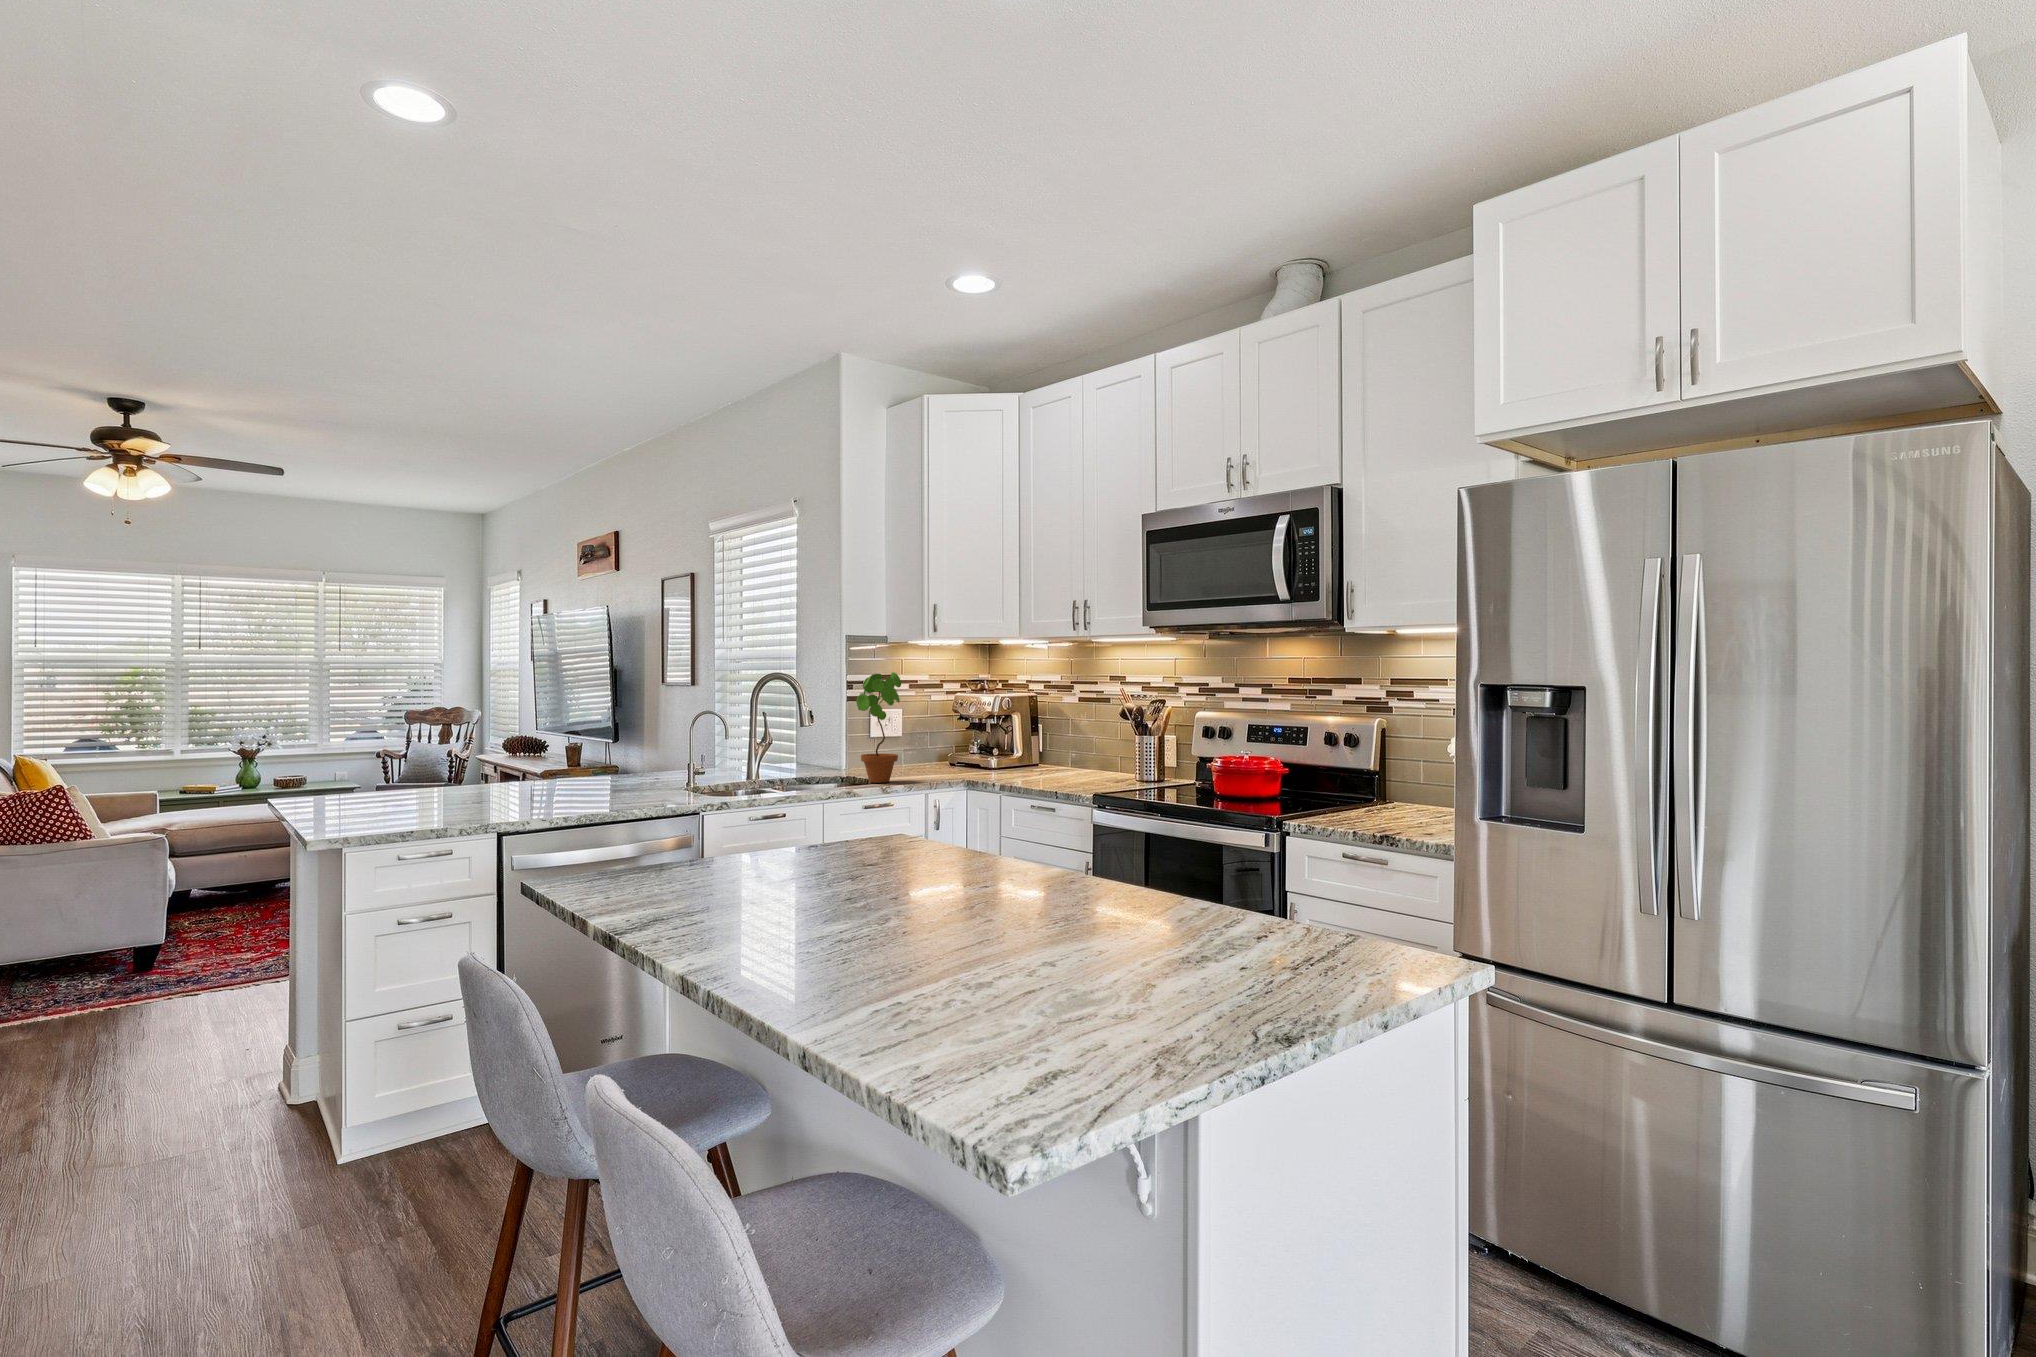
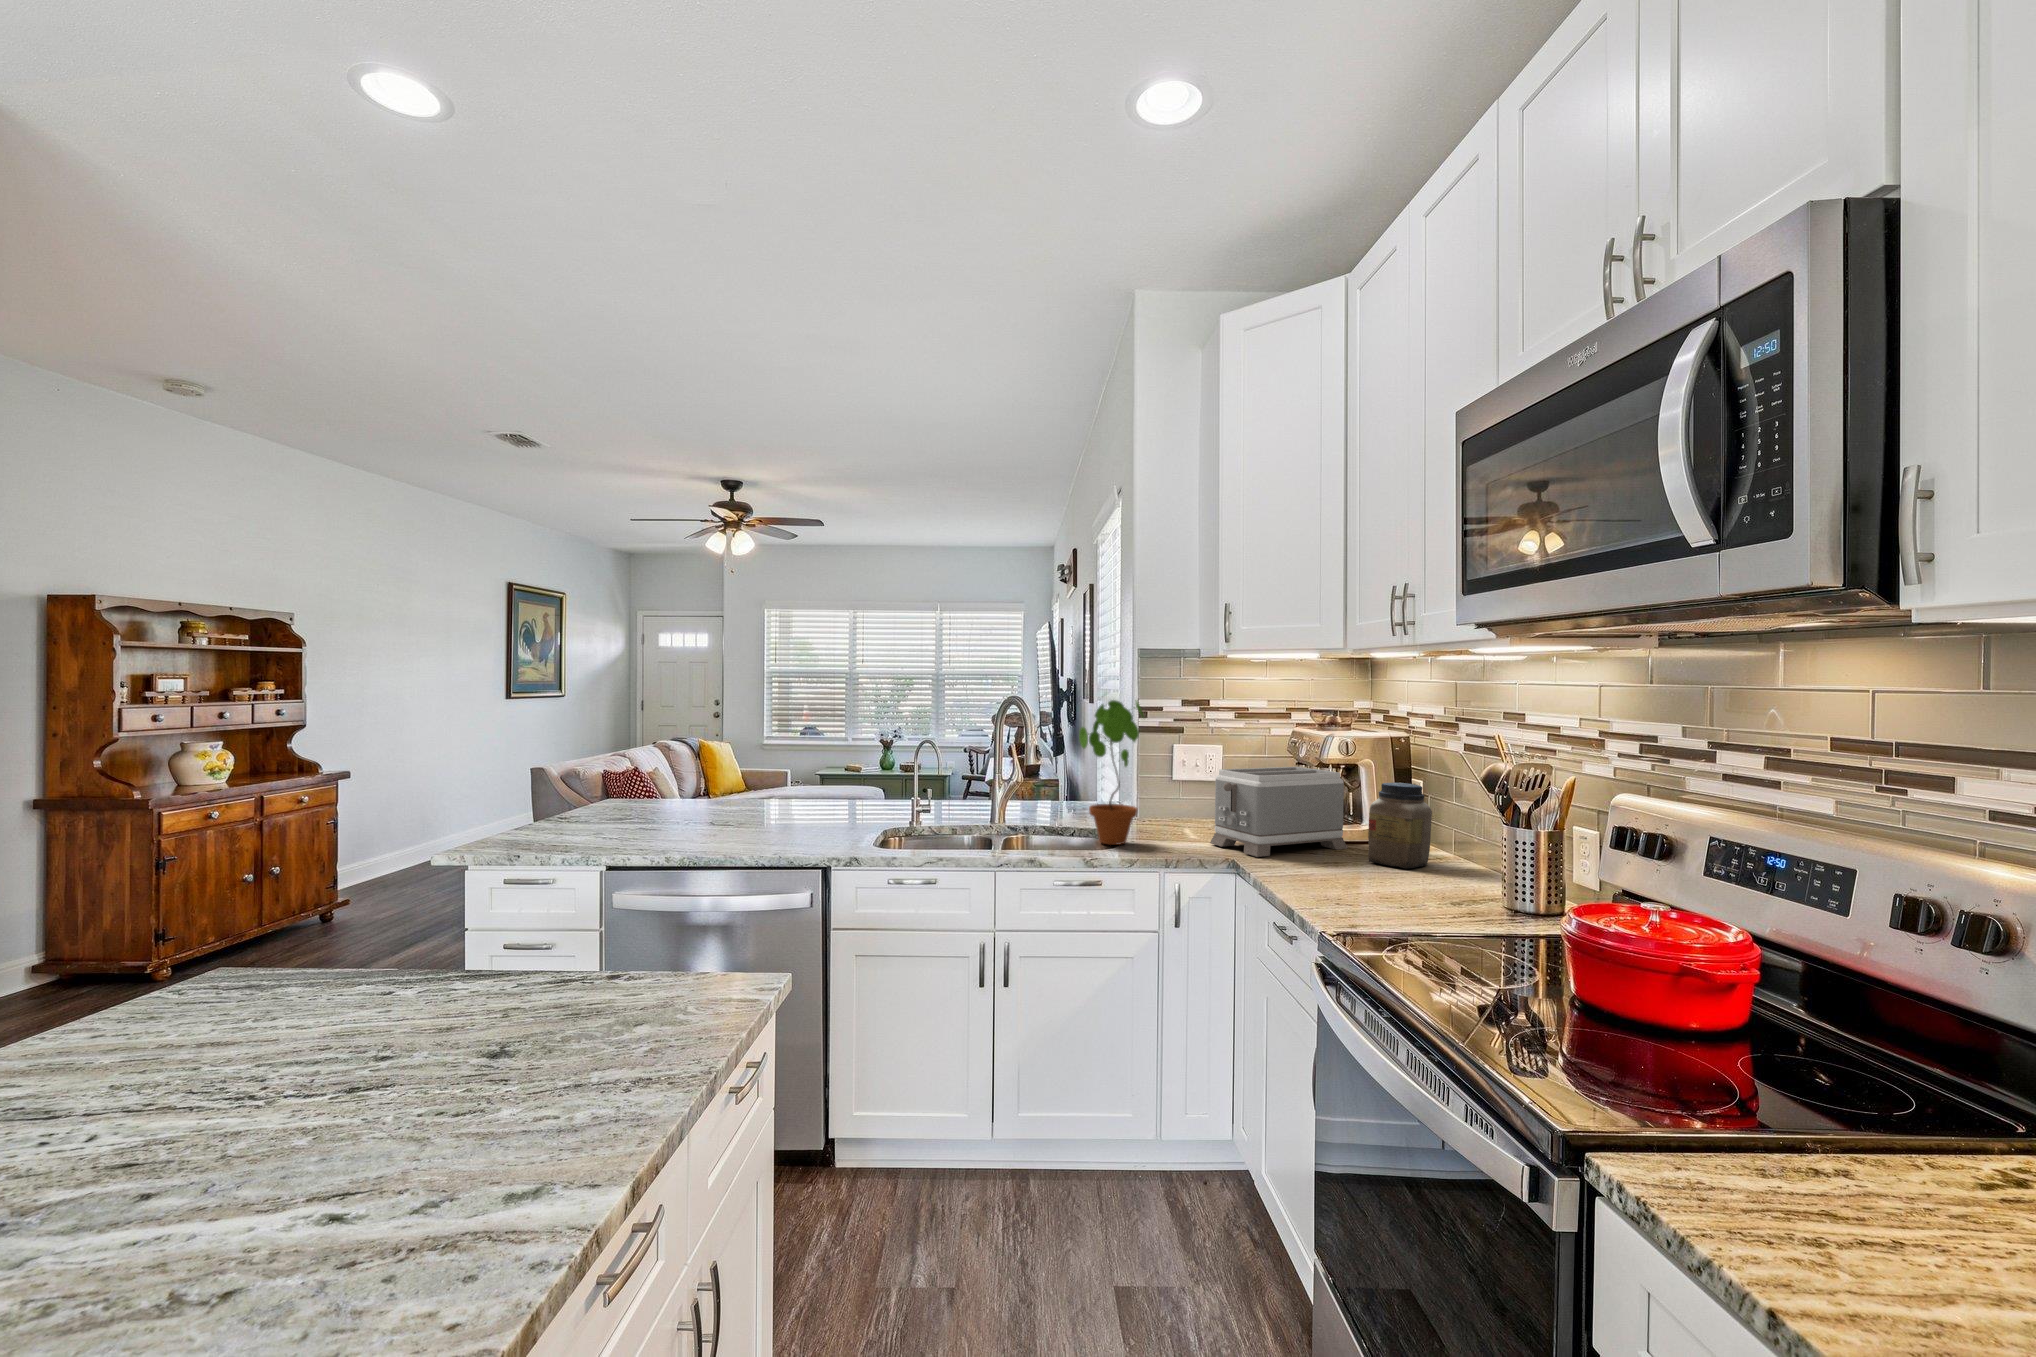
toaster: none [940,719,1019,778] -> present [1210,767,1347,857]
jar: none [1047,722,1079,774] -> present [1368,783,1432,868]

